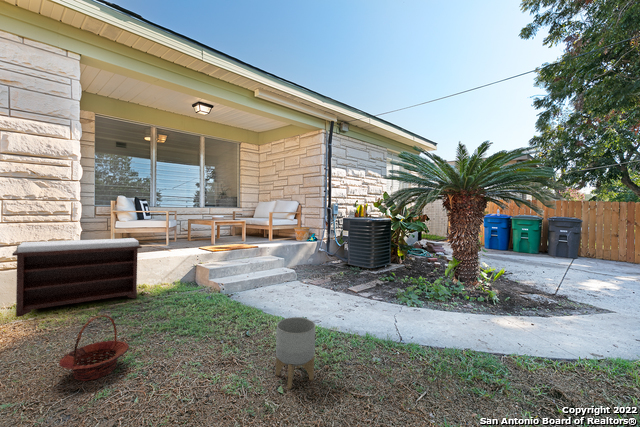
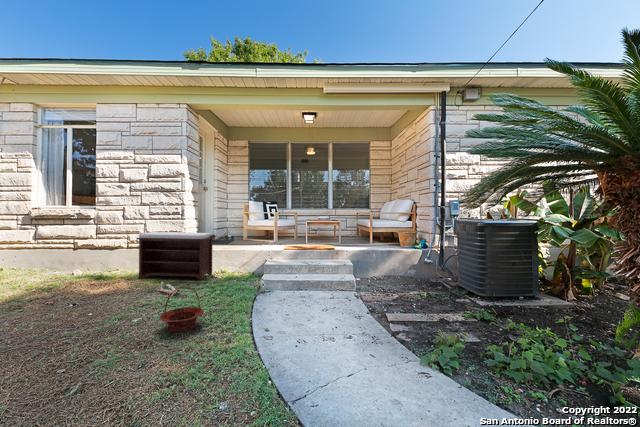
basket: present [59,315,129,381] -> present [160,287,204,332]
planter: present [276,317,315,389] -> none [83,316,135,391]

